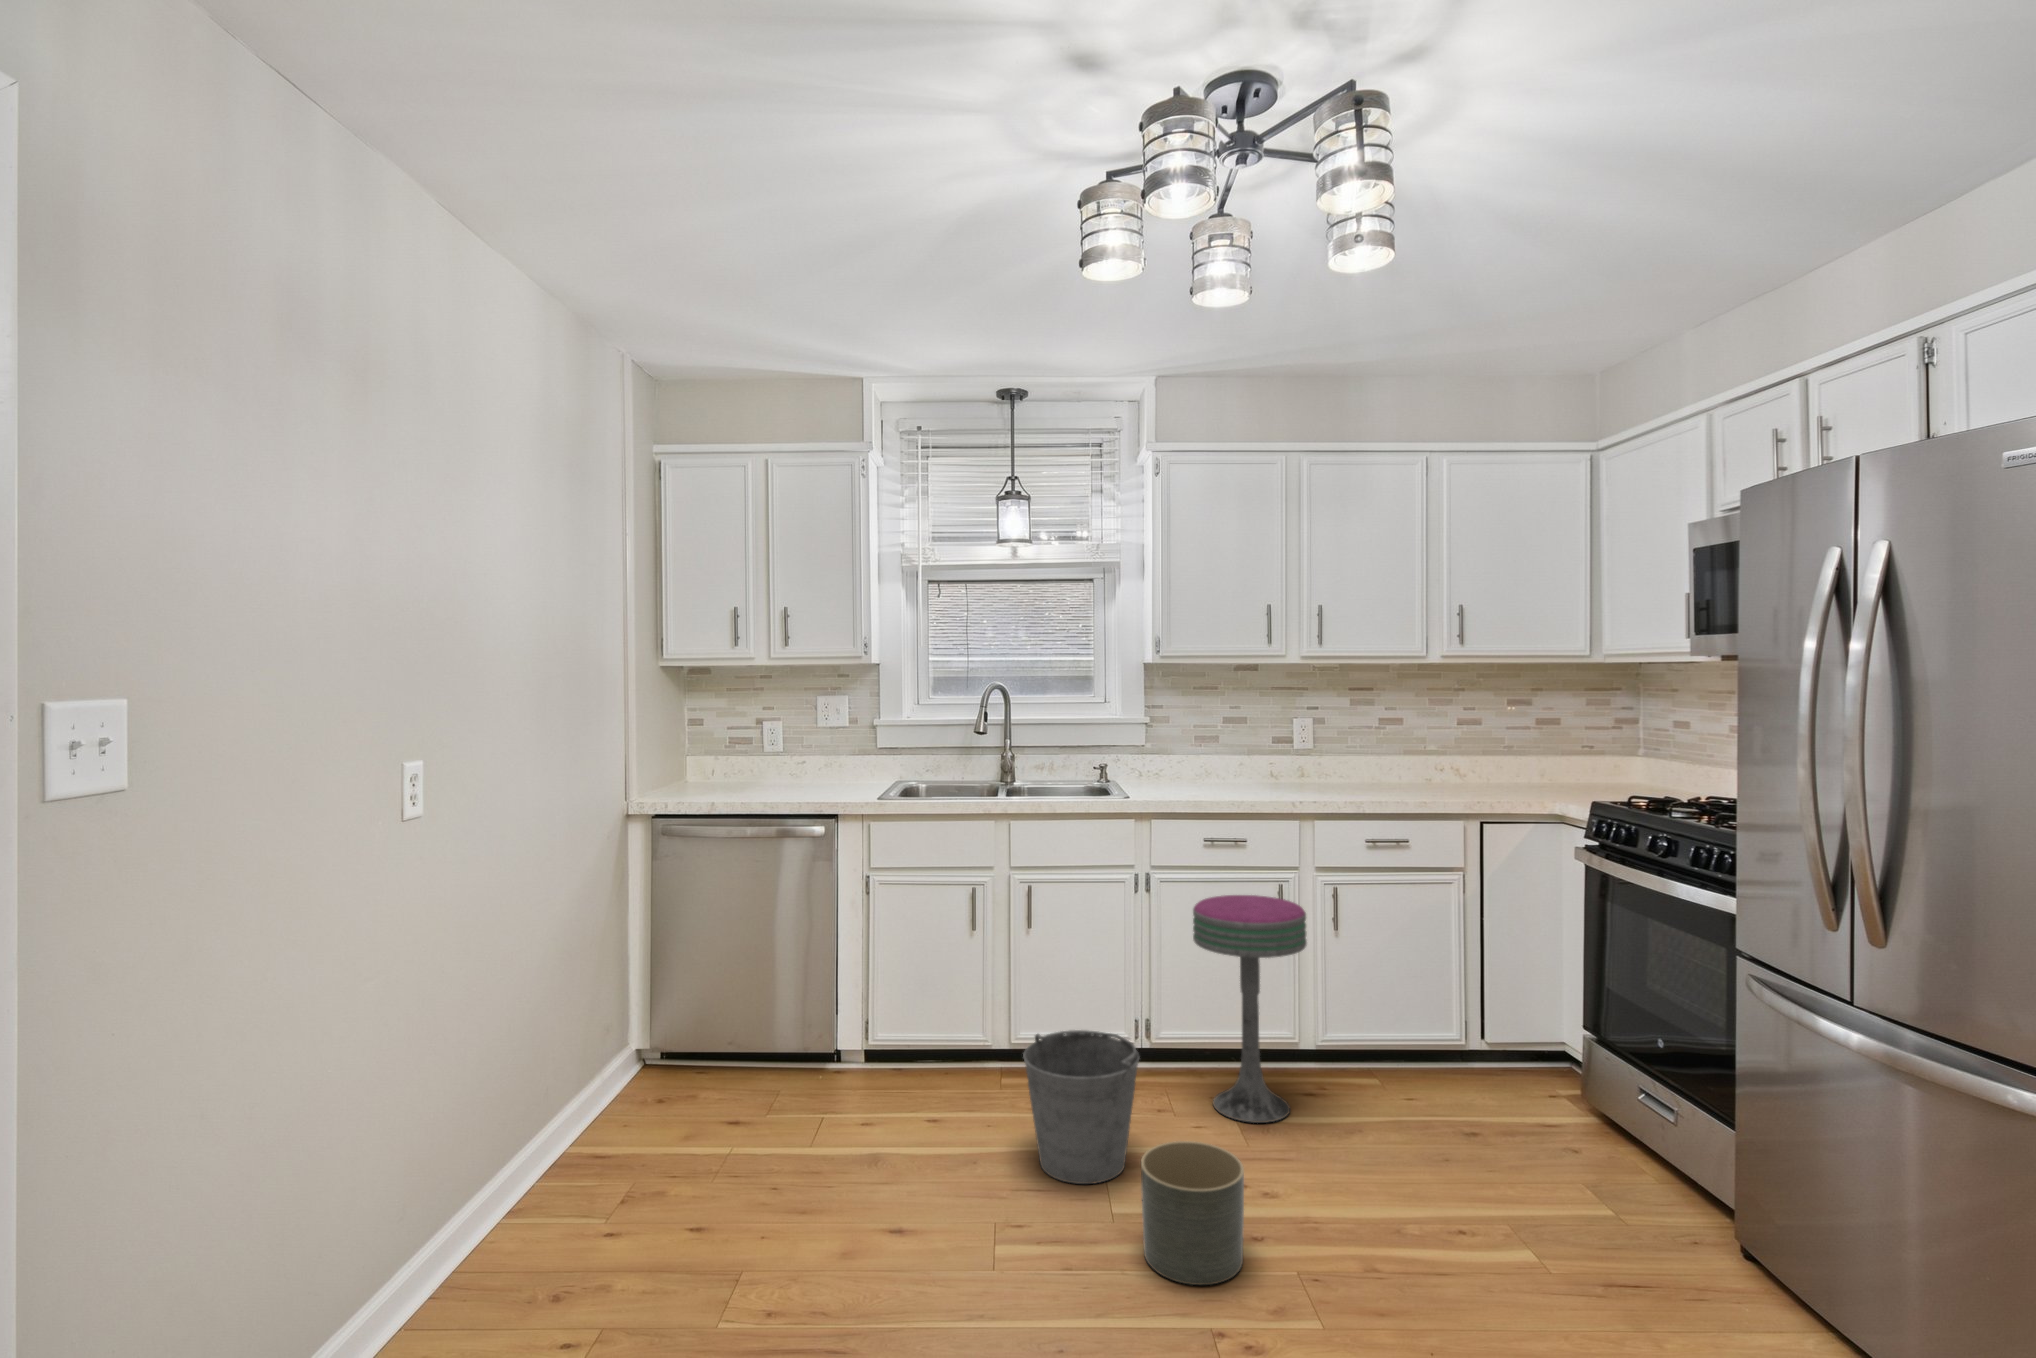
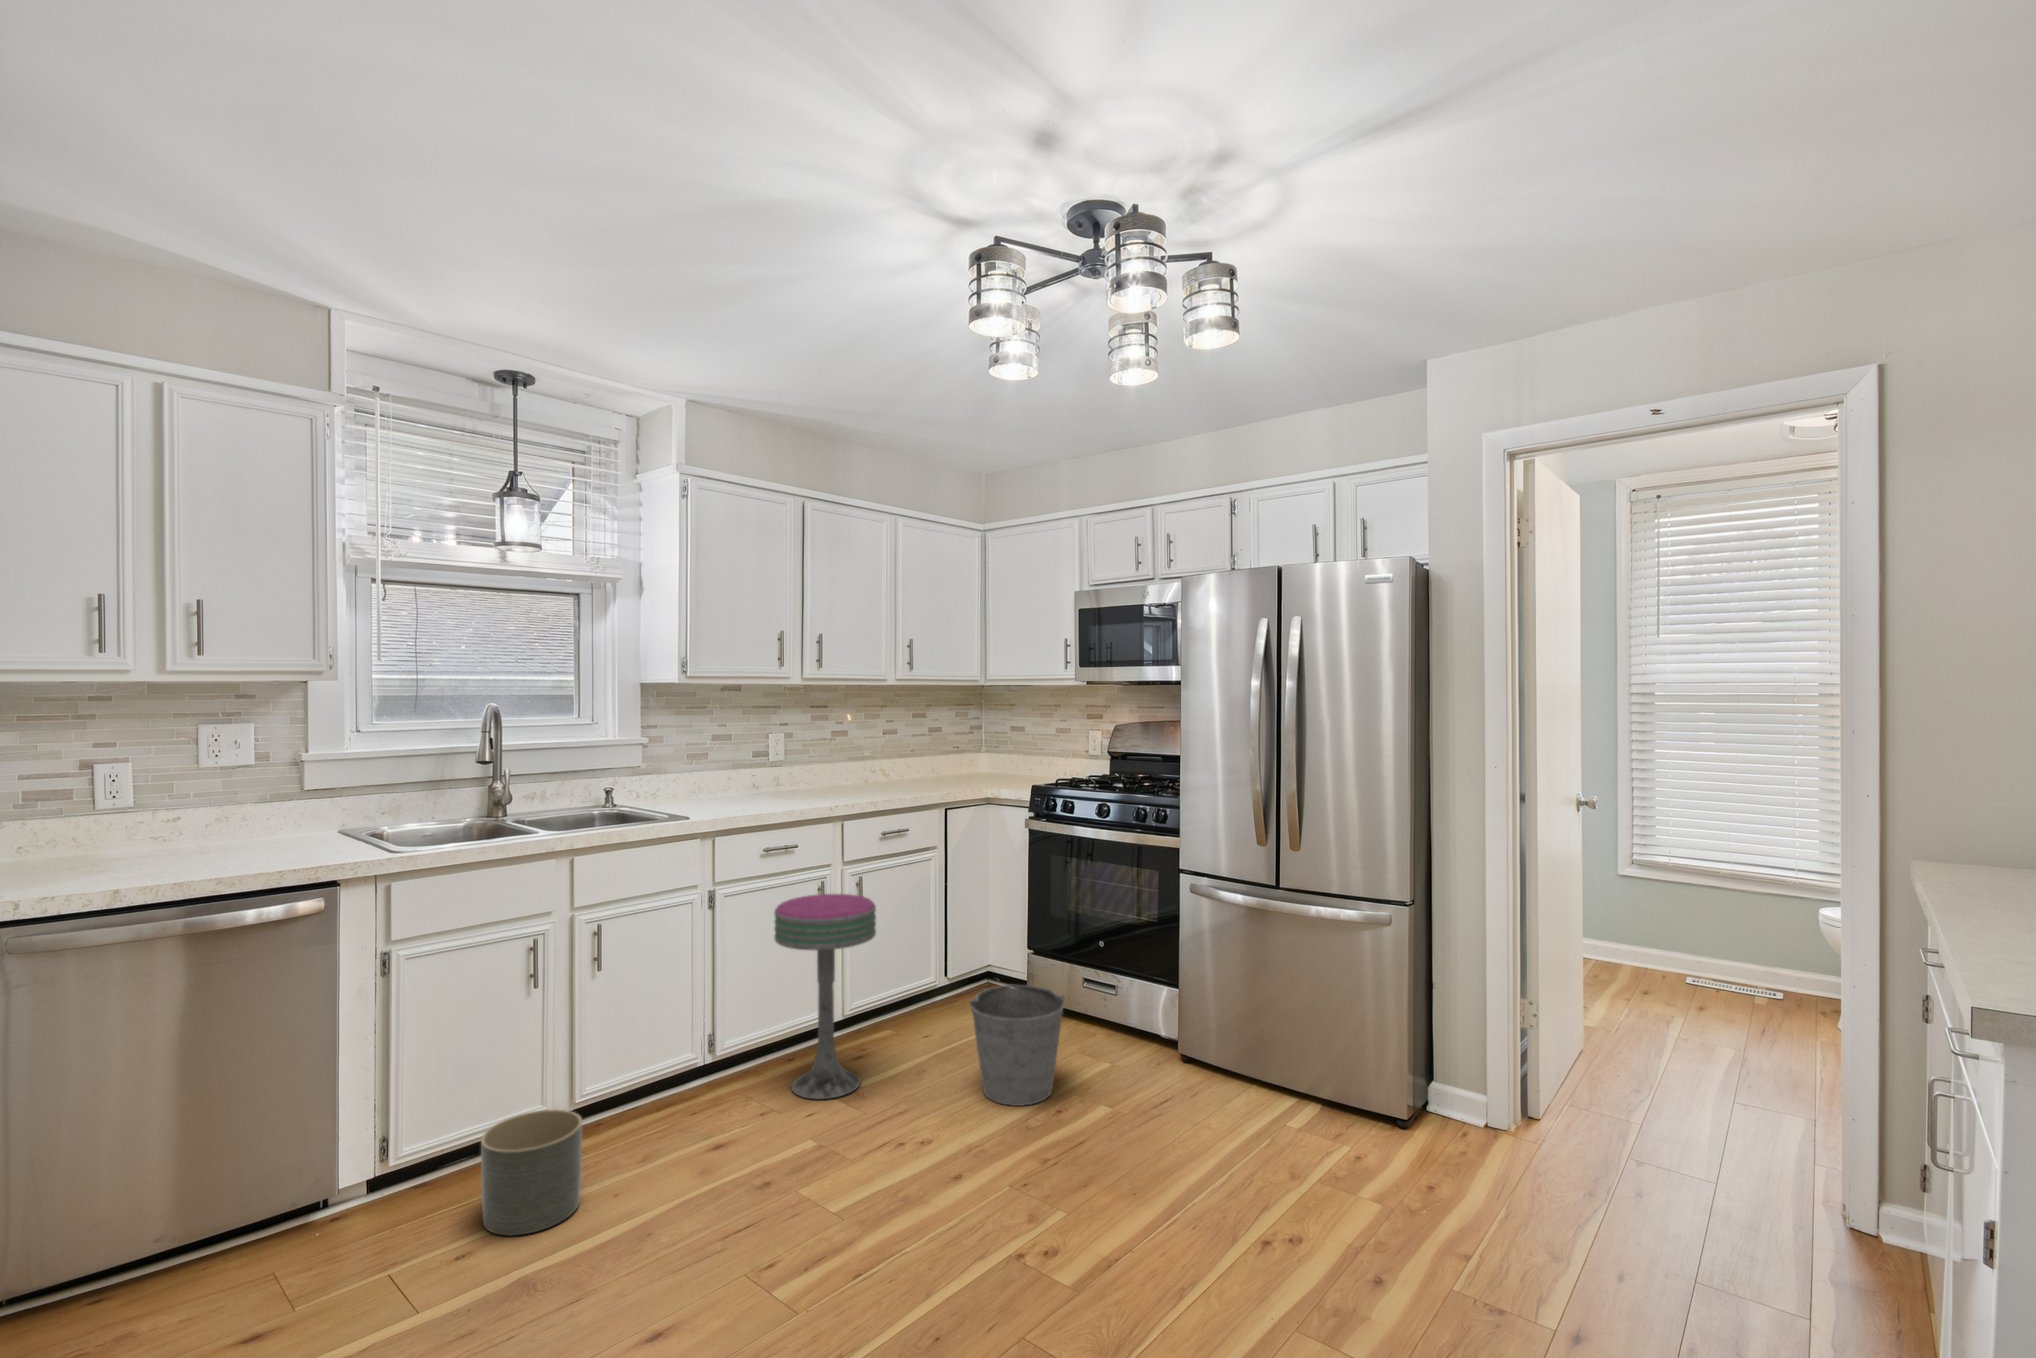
bucket: present [1023,1030,1139,1184] -> present [969,985,1065,1106]
planter: present [1141,1141,1244,1285] -> present [481,1109,582,1235]

